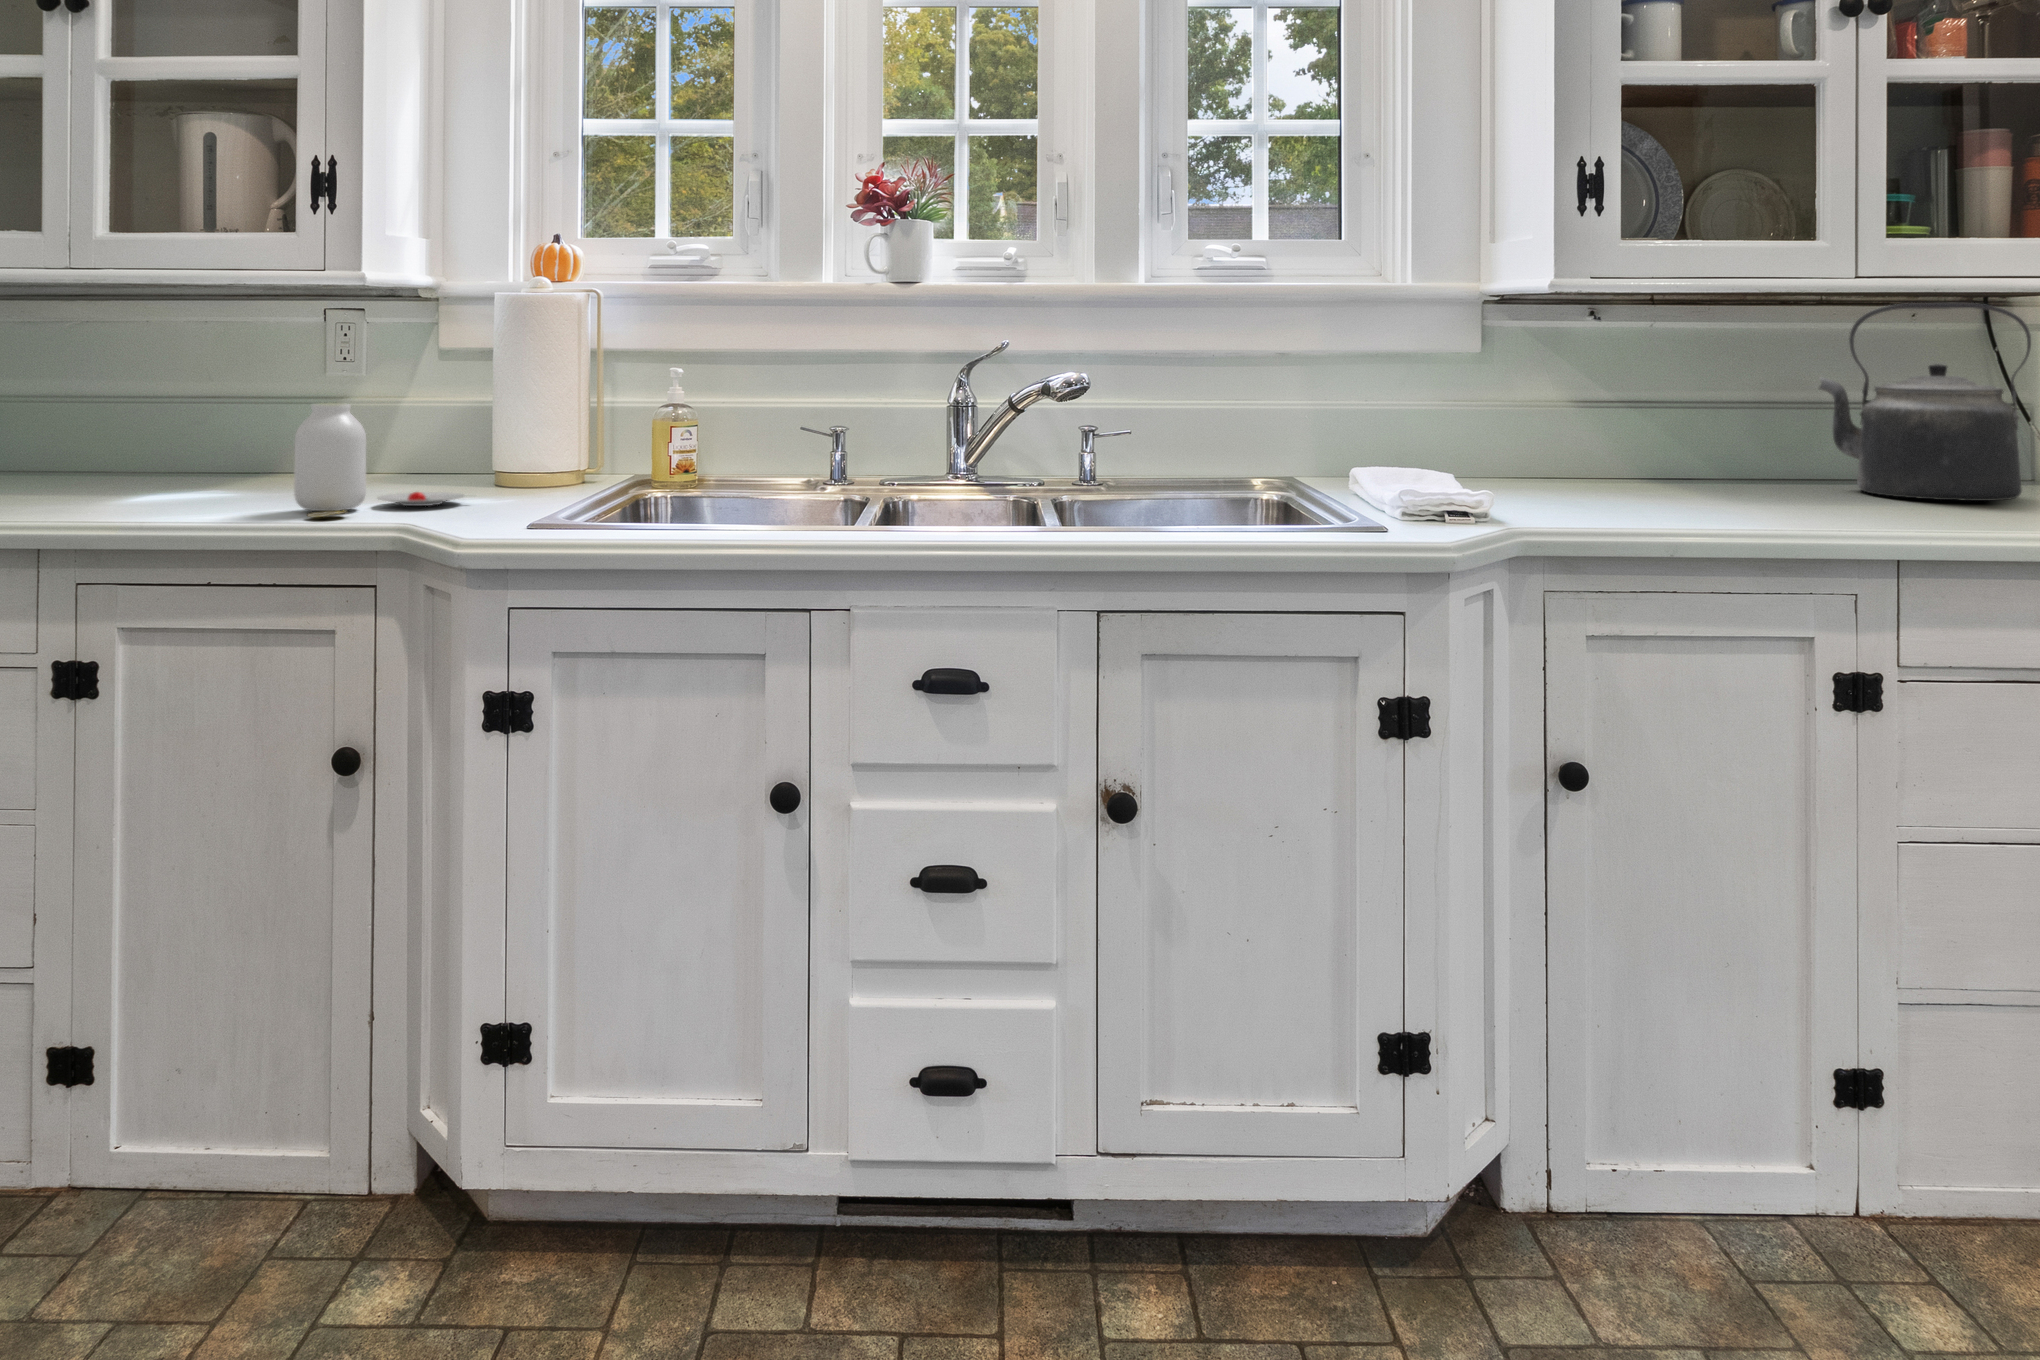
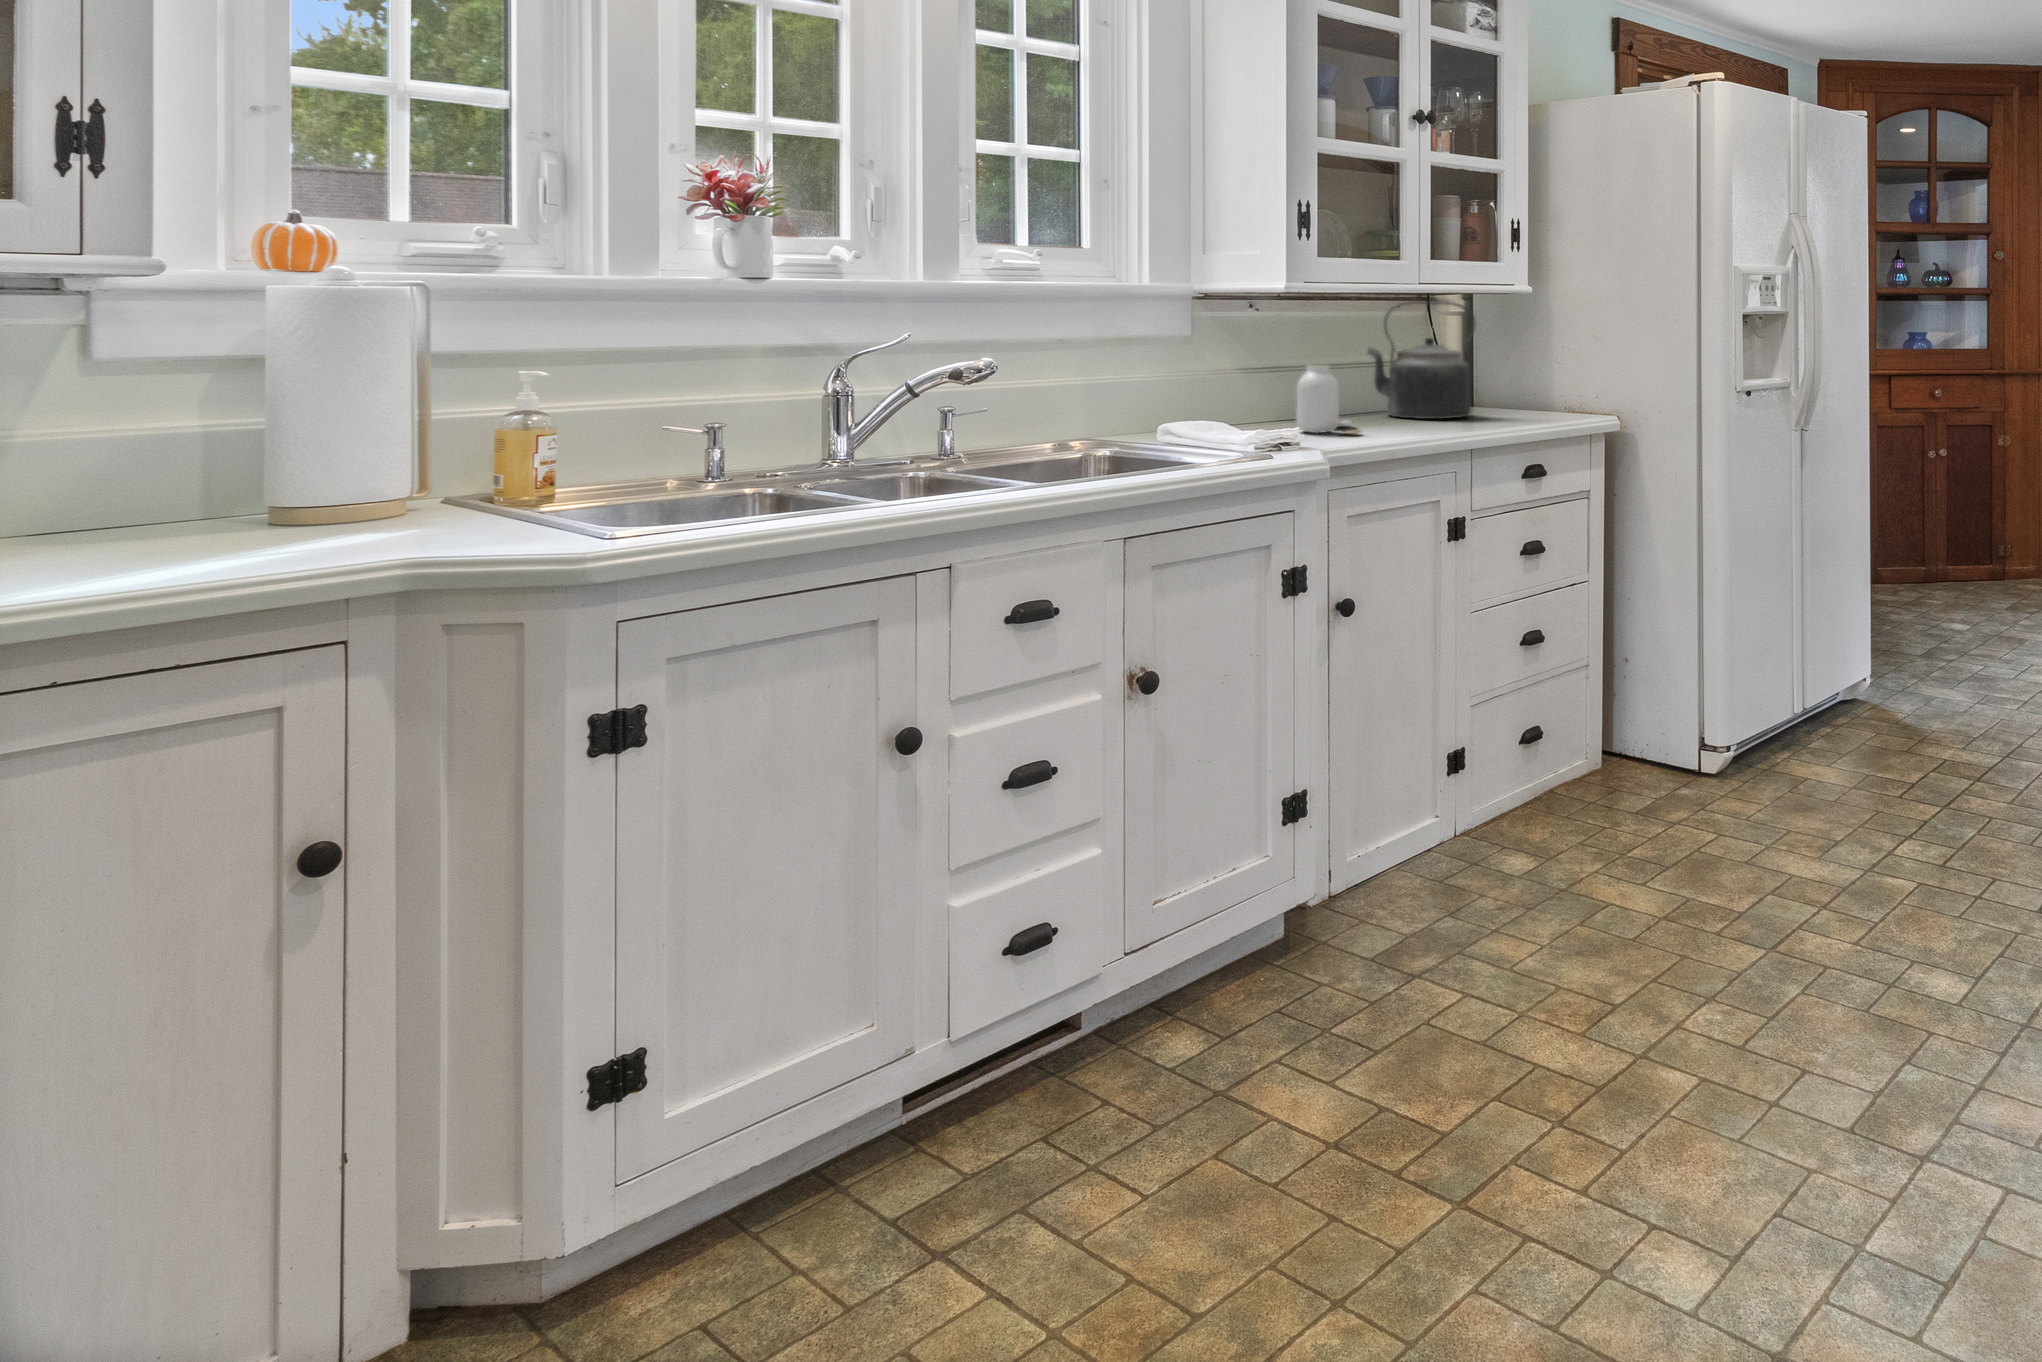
jar: present [294,403,465,517] -> present [1297,365,1361,434]

